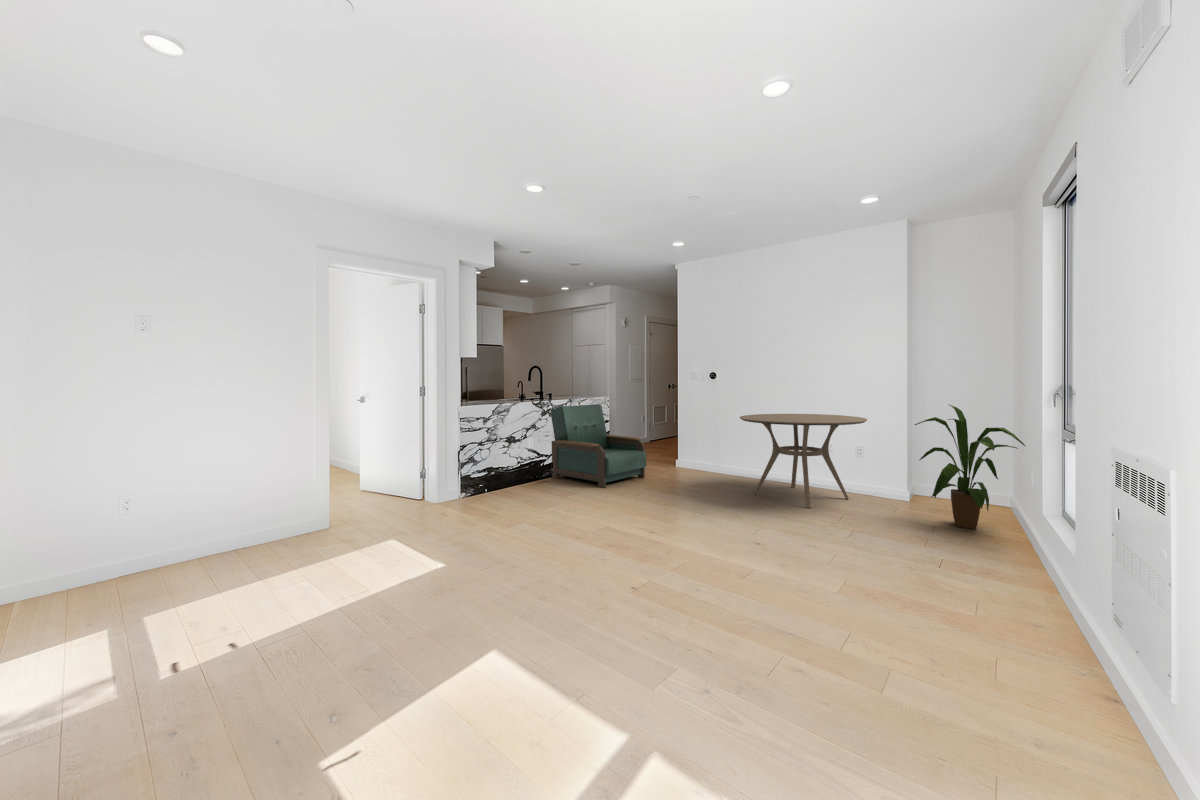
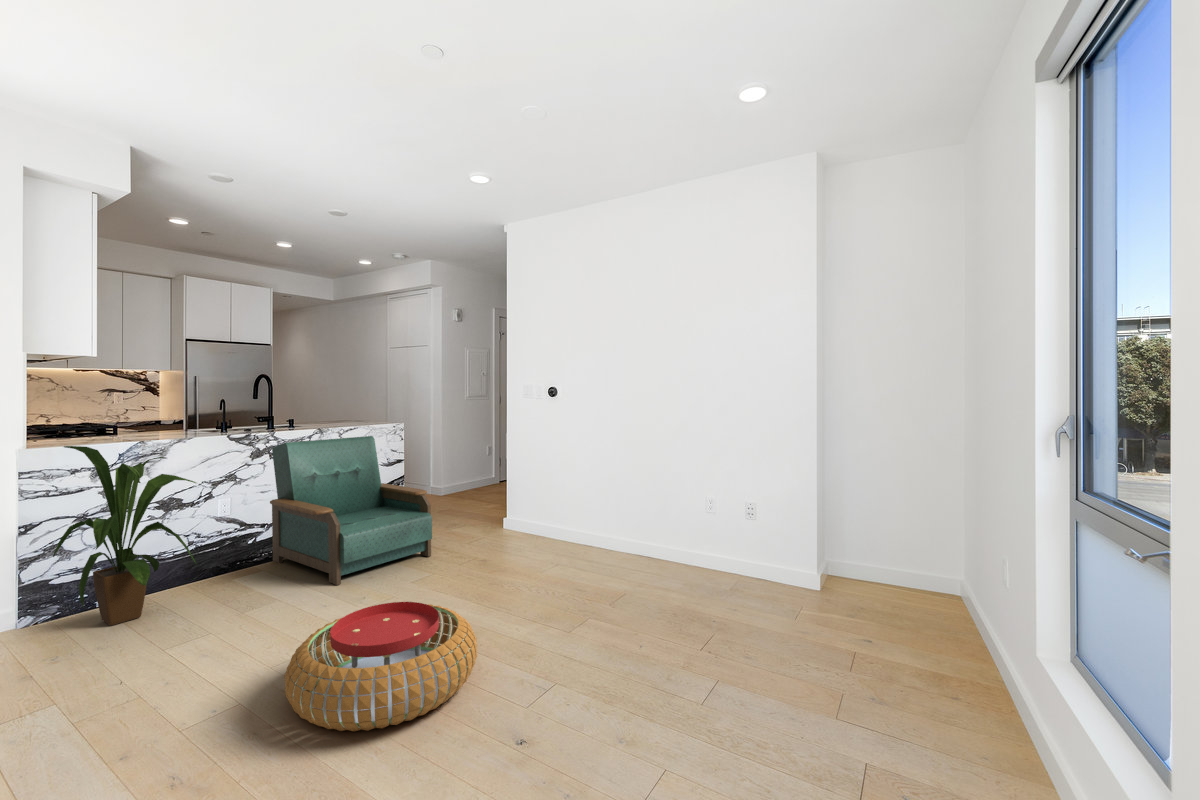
house plant: present [915,405,1025,529] -> present [53,446,196,625]
dining table: present [740,414,867,508] -> none [558,453,754,625]
pouf: none [633,484,723,532] -> present [285,602,477,731]

